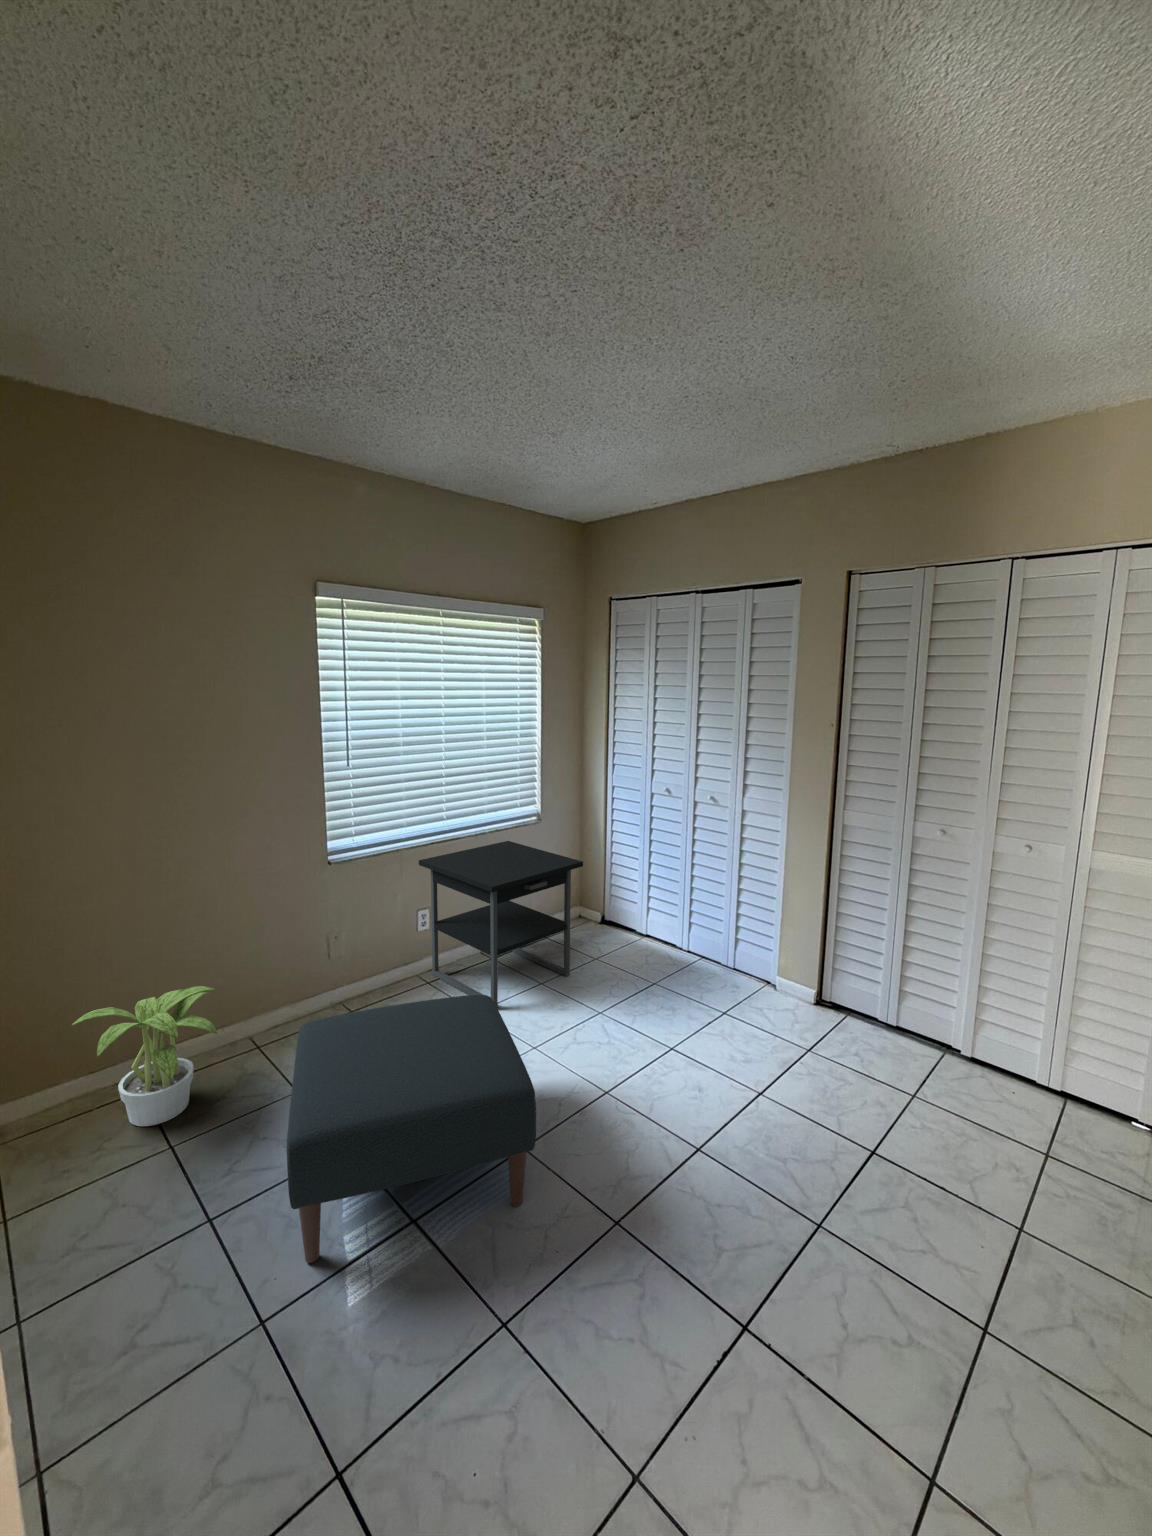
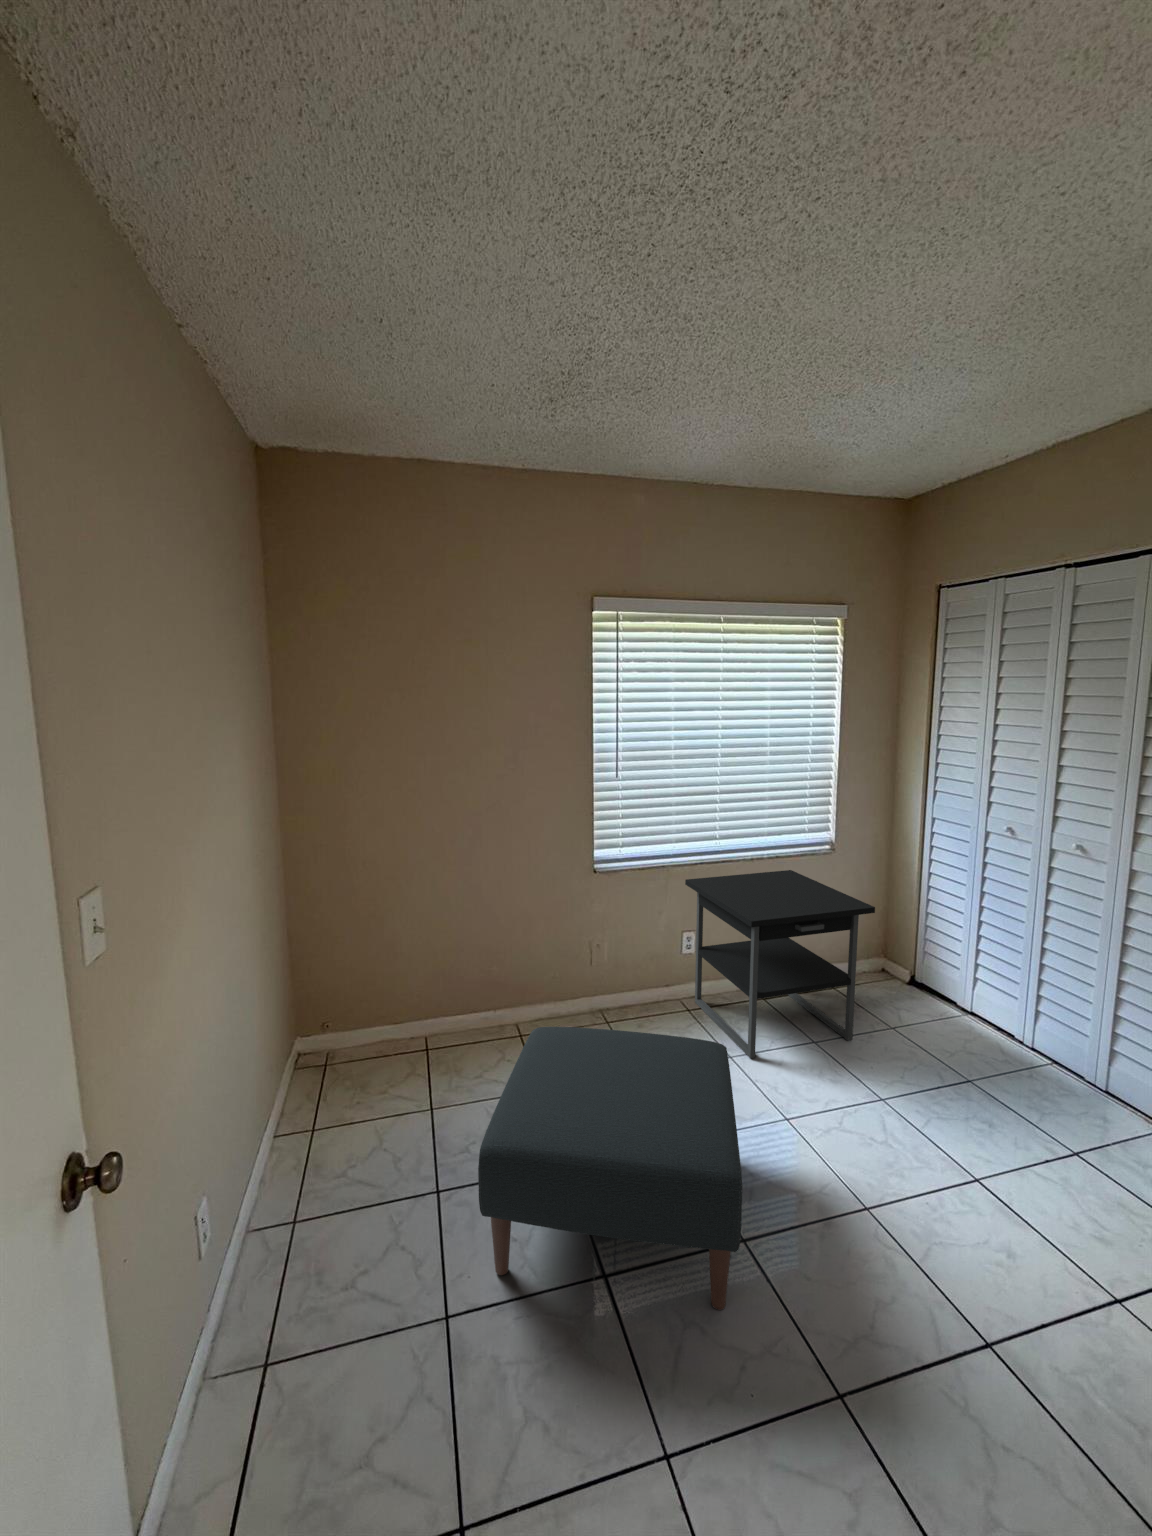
potted plant: present [72,986,217,1126] -> none [373,968,481,1084]

